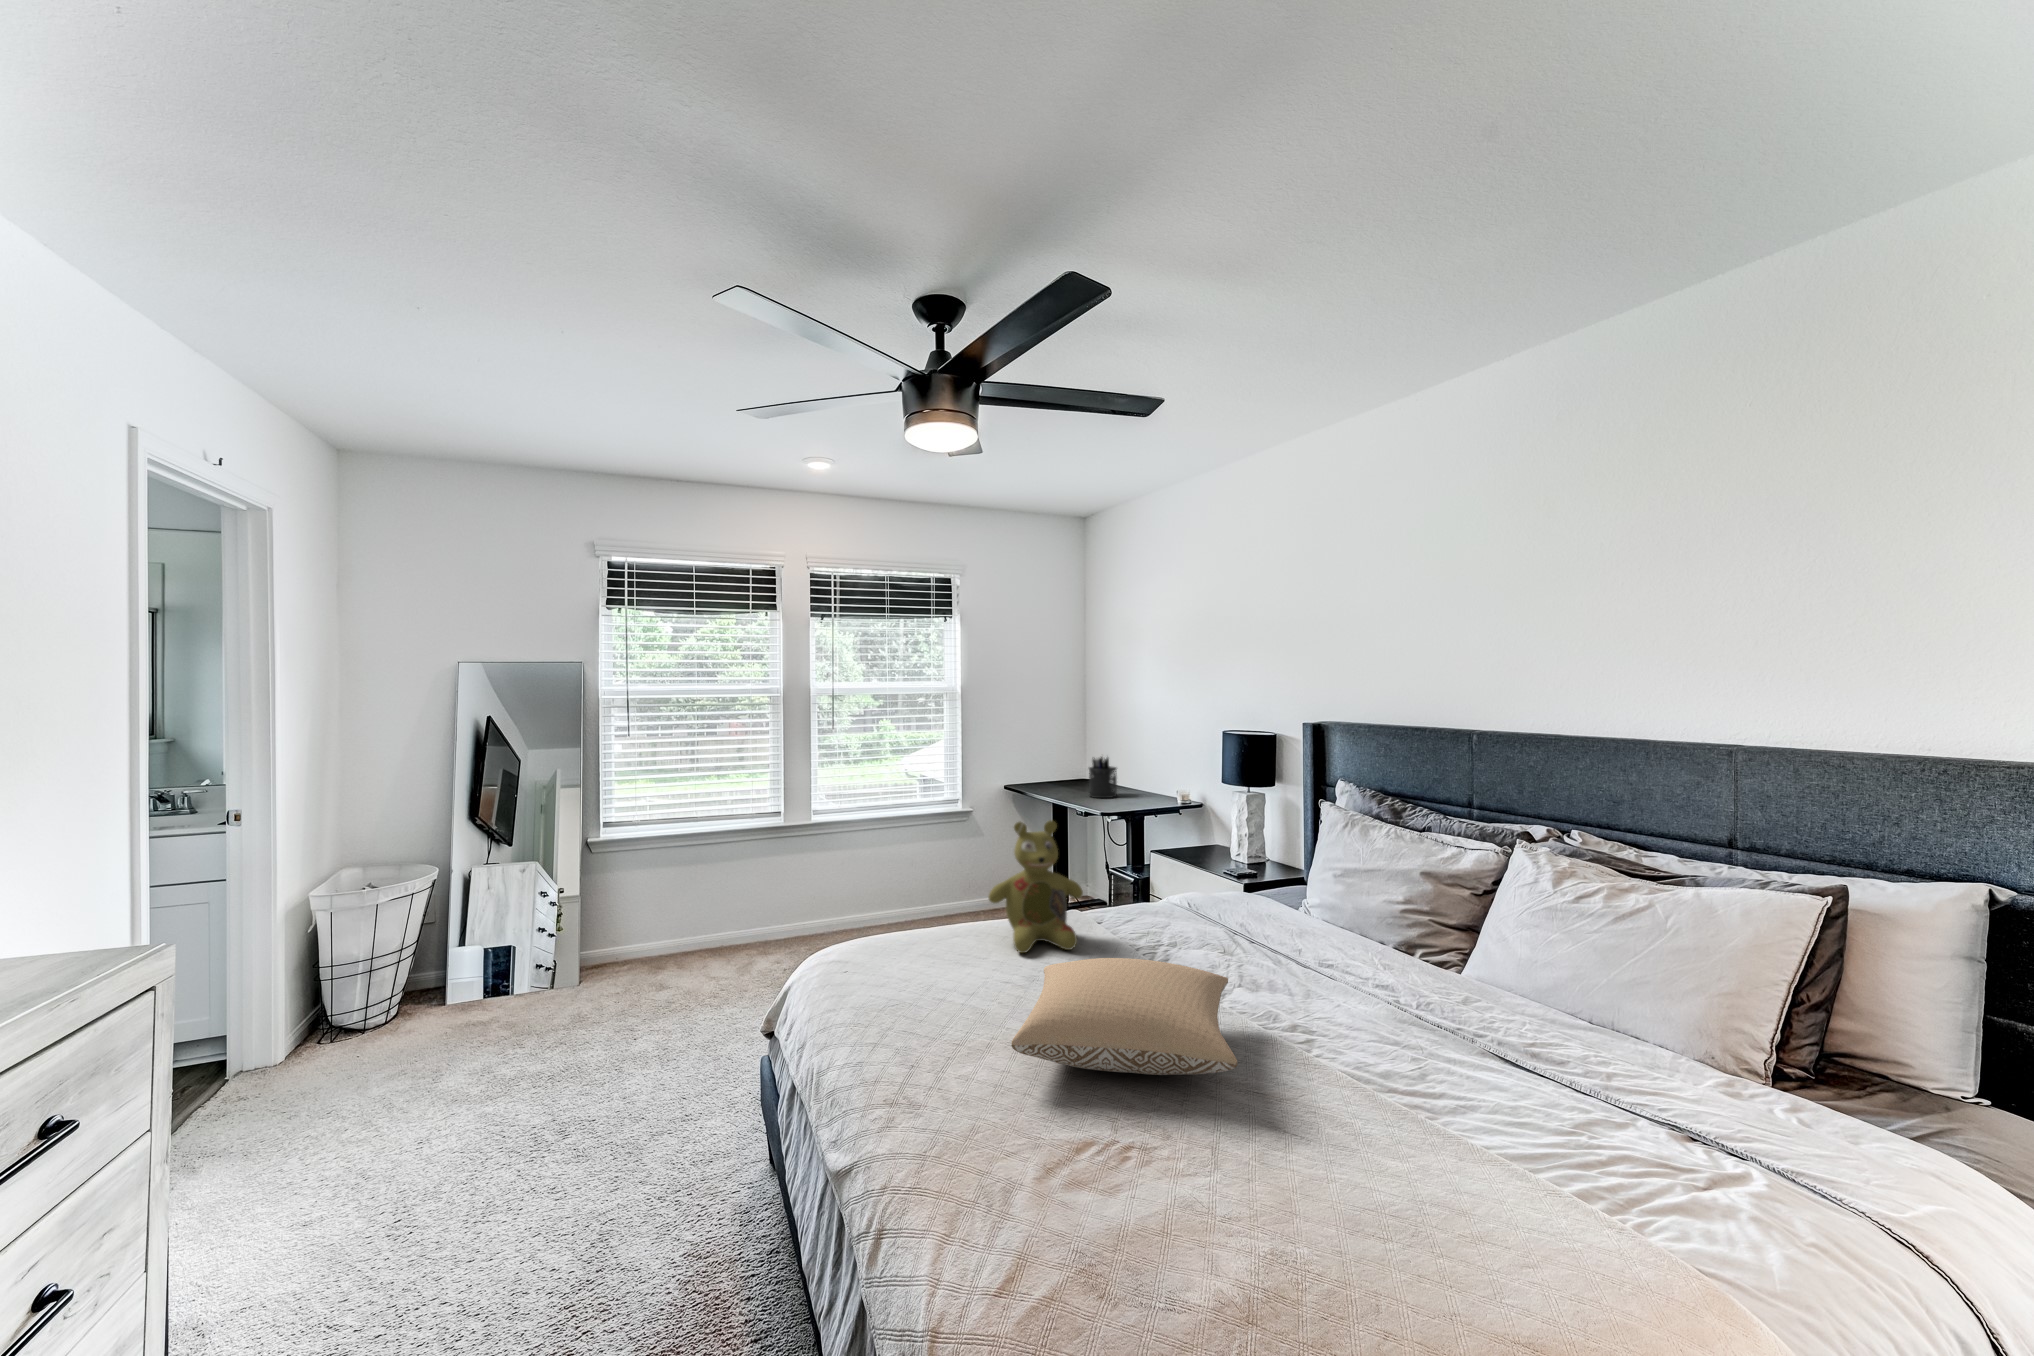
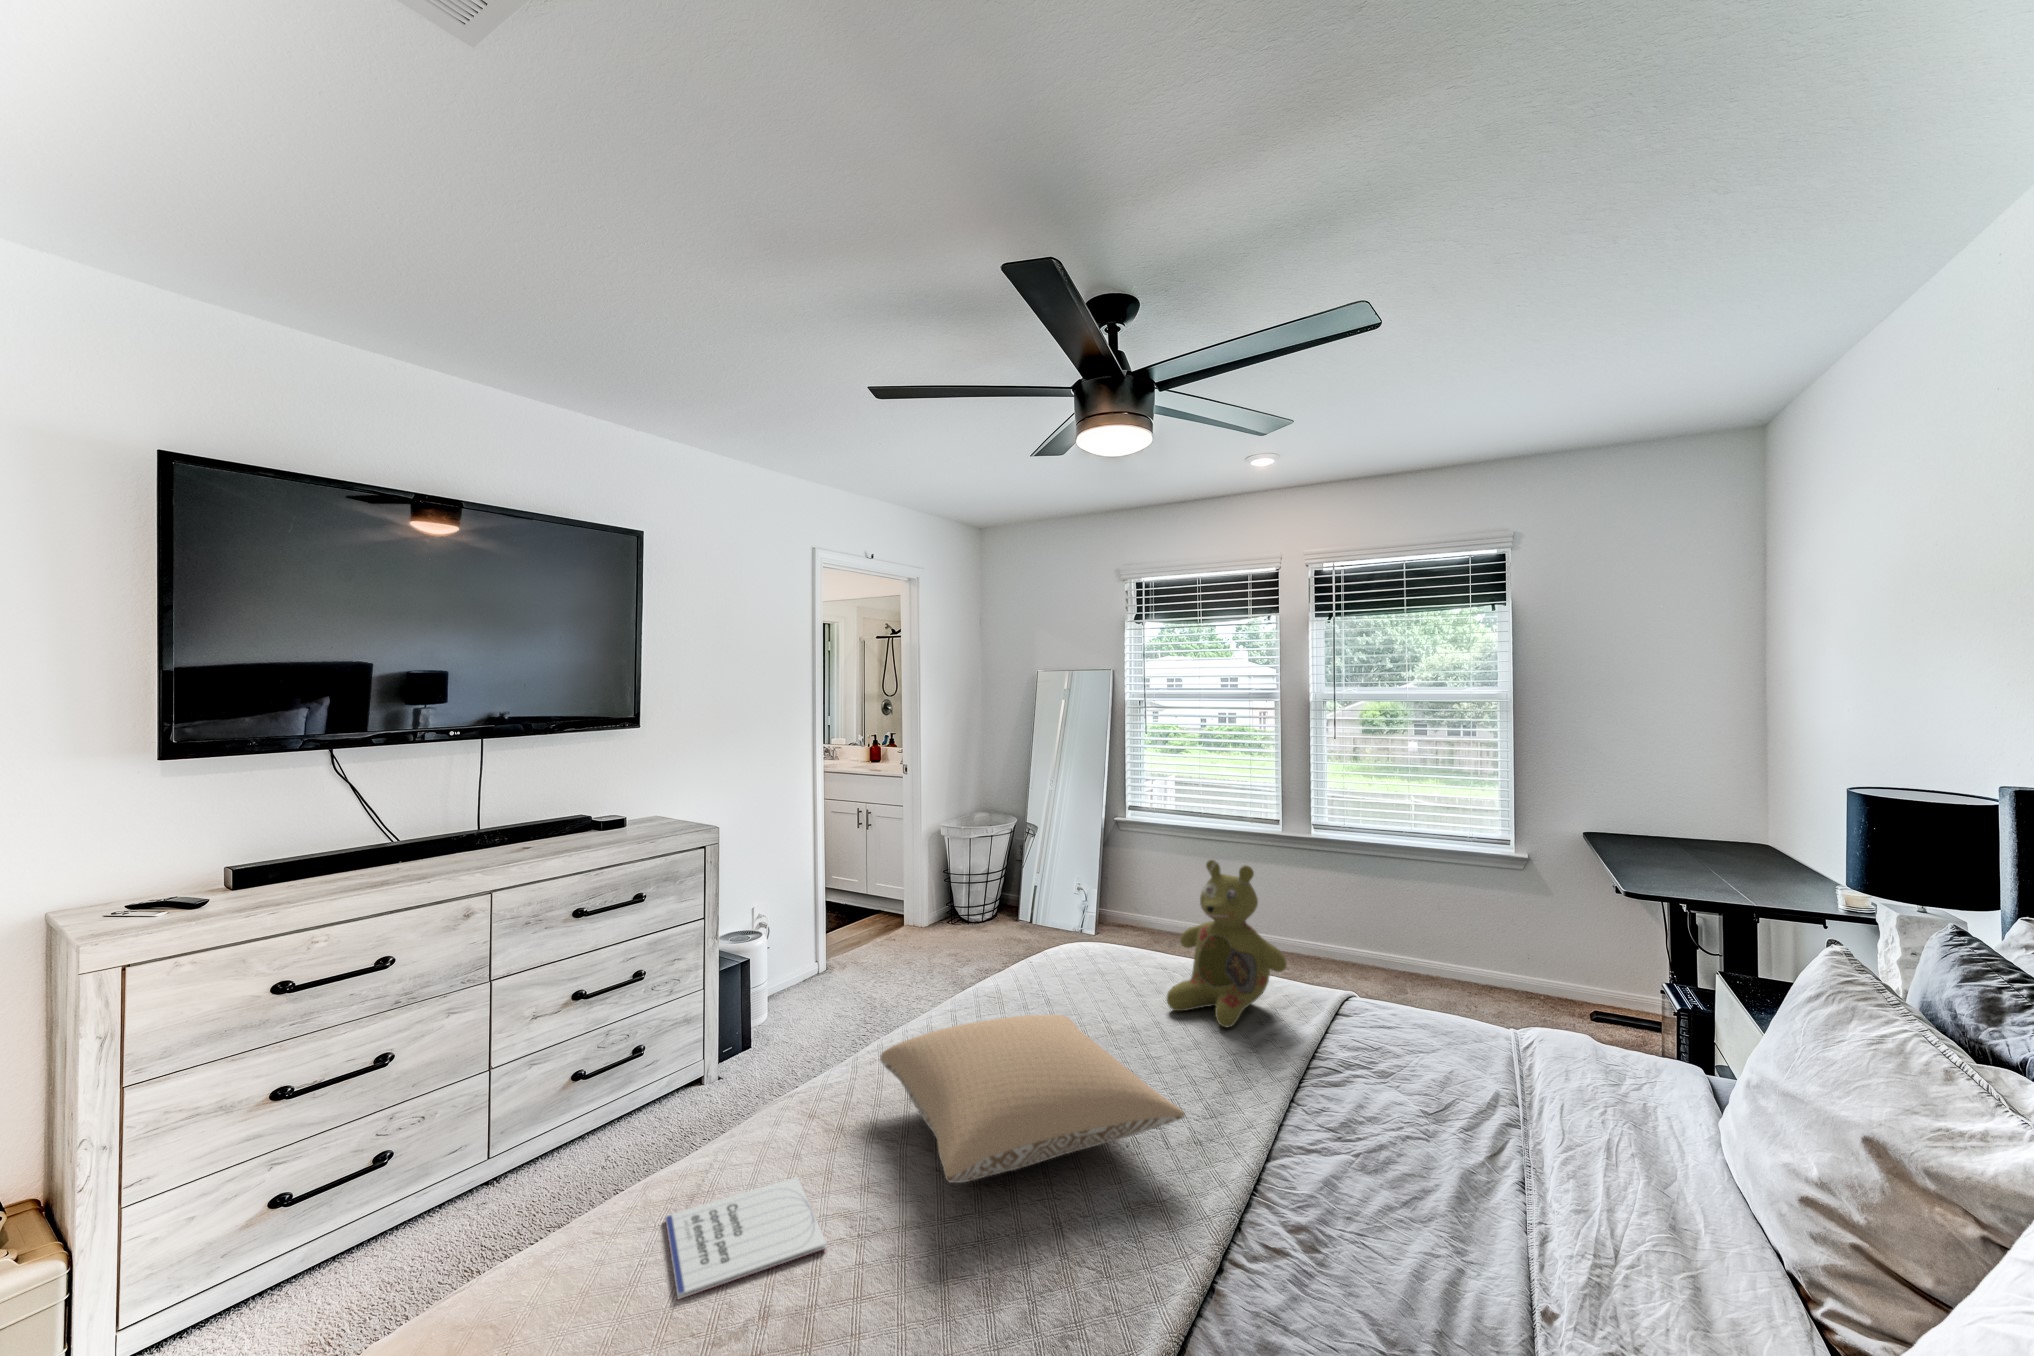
pen holder: present [1089,757,1117,798] -> none [1698,803,1760,875]
notebook: none [1089,1151,1244,1247] -> present [665,1177,827,1299]

